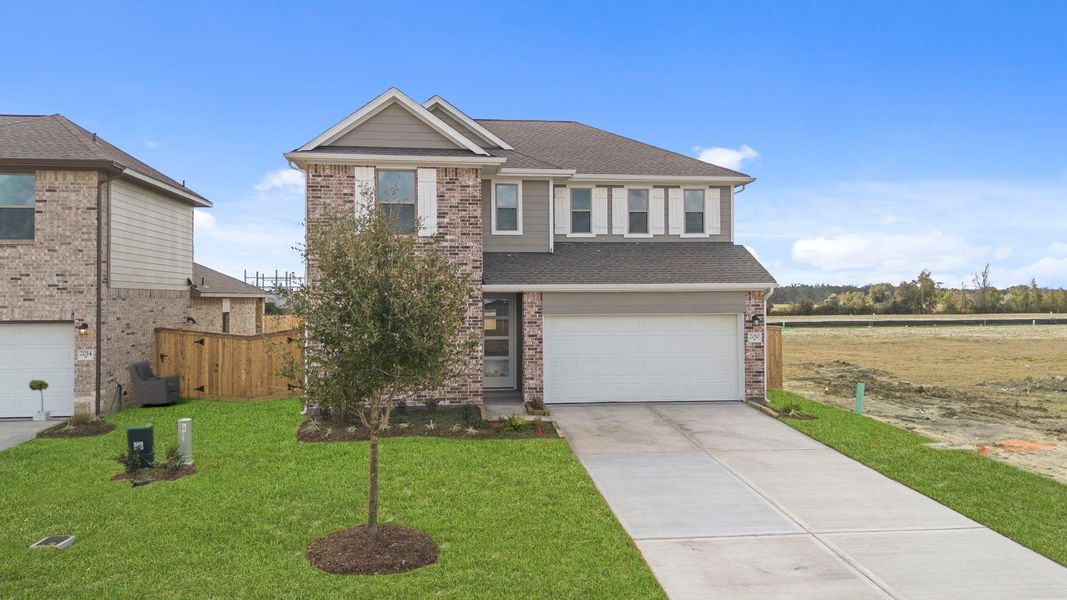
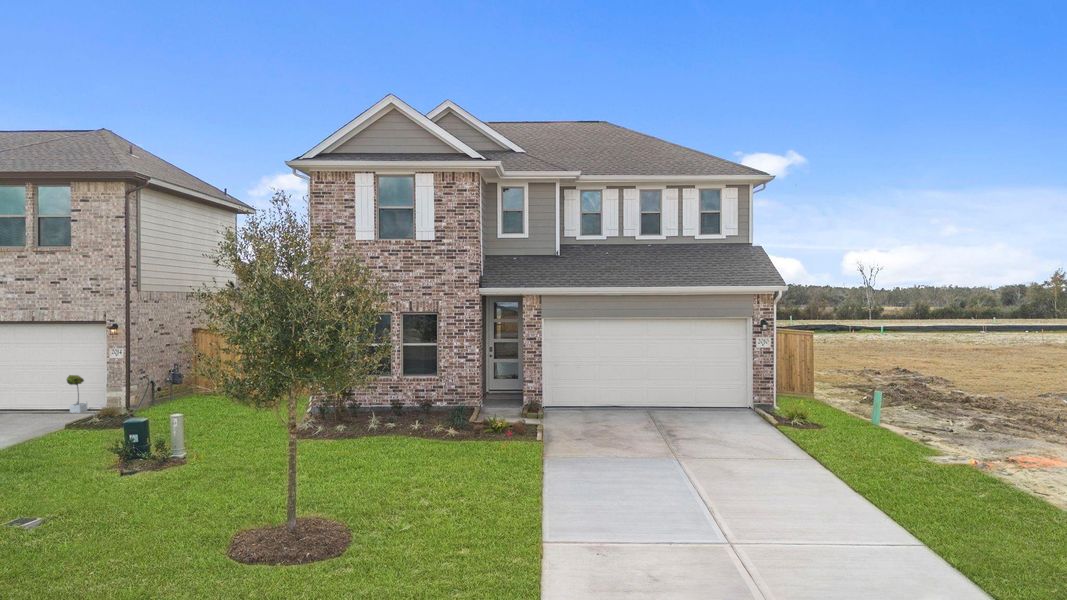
chair: present [128,362,180,407] -> none [156,359,205,402]

